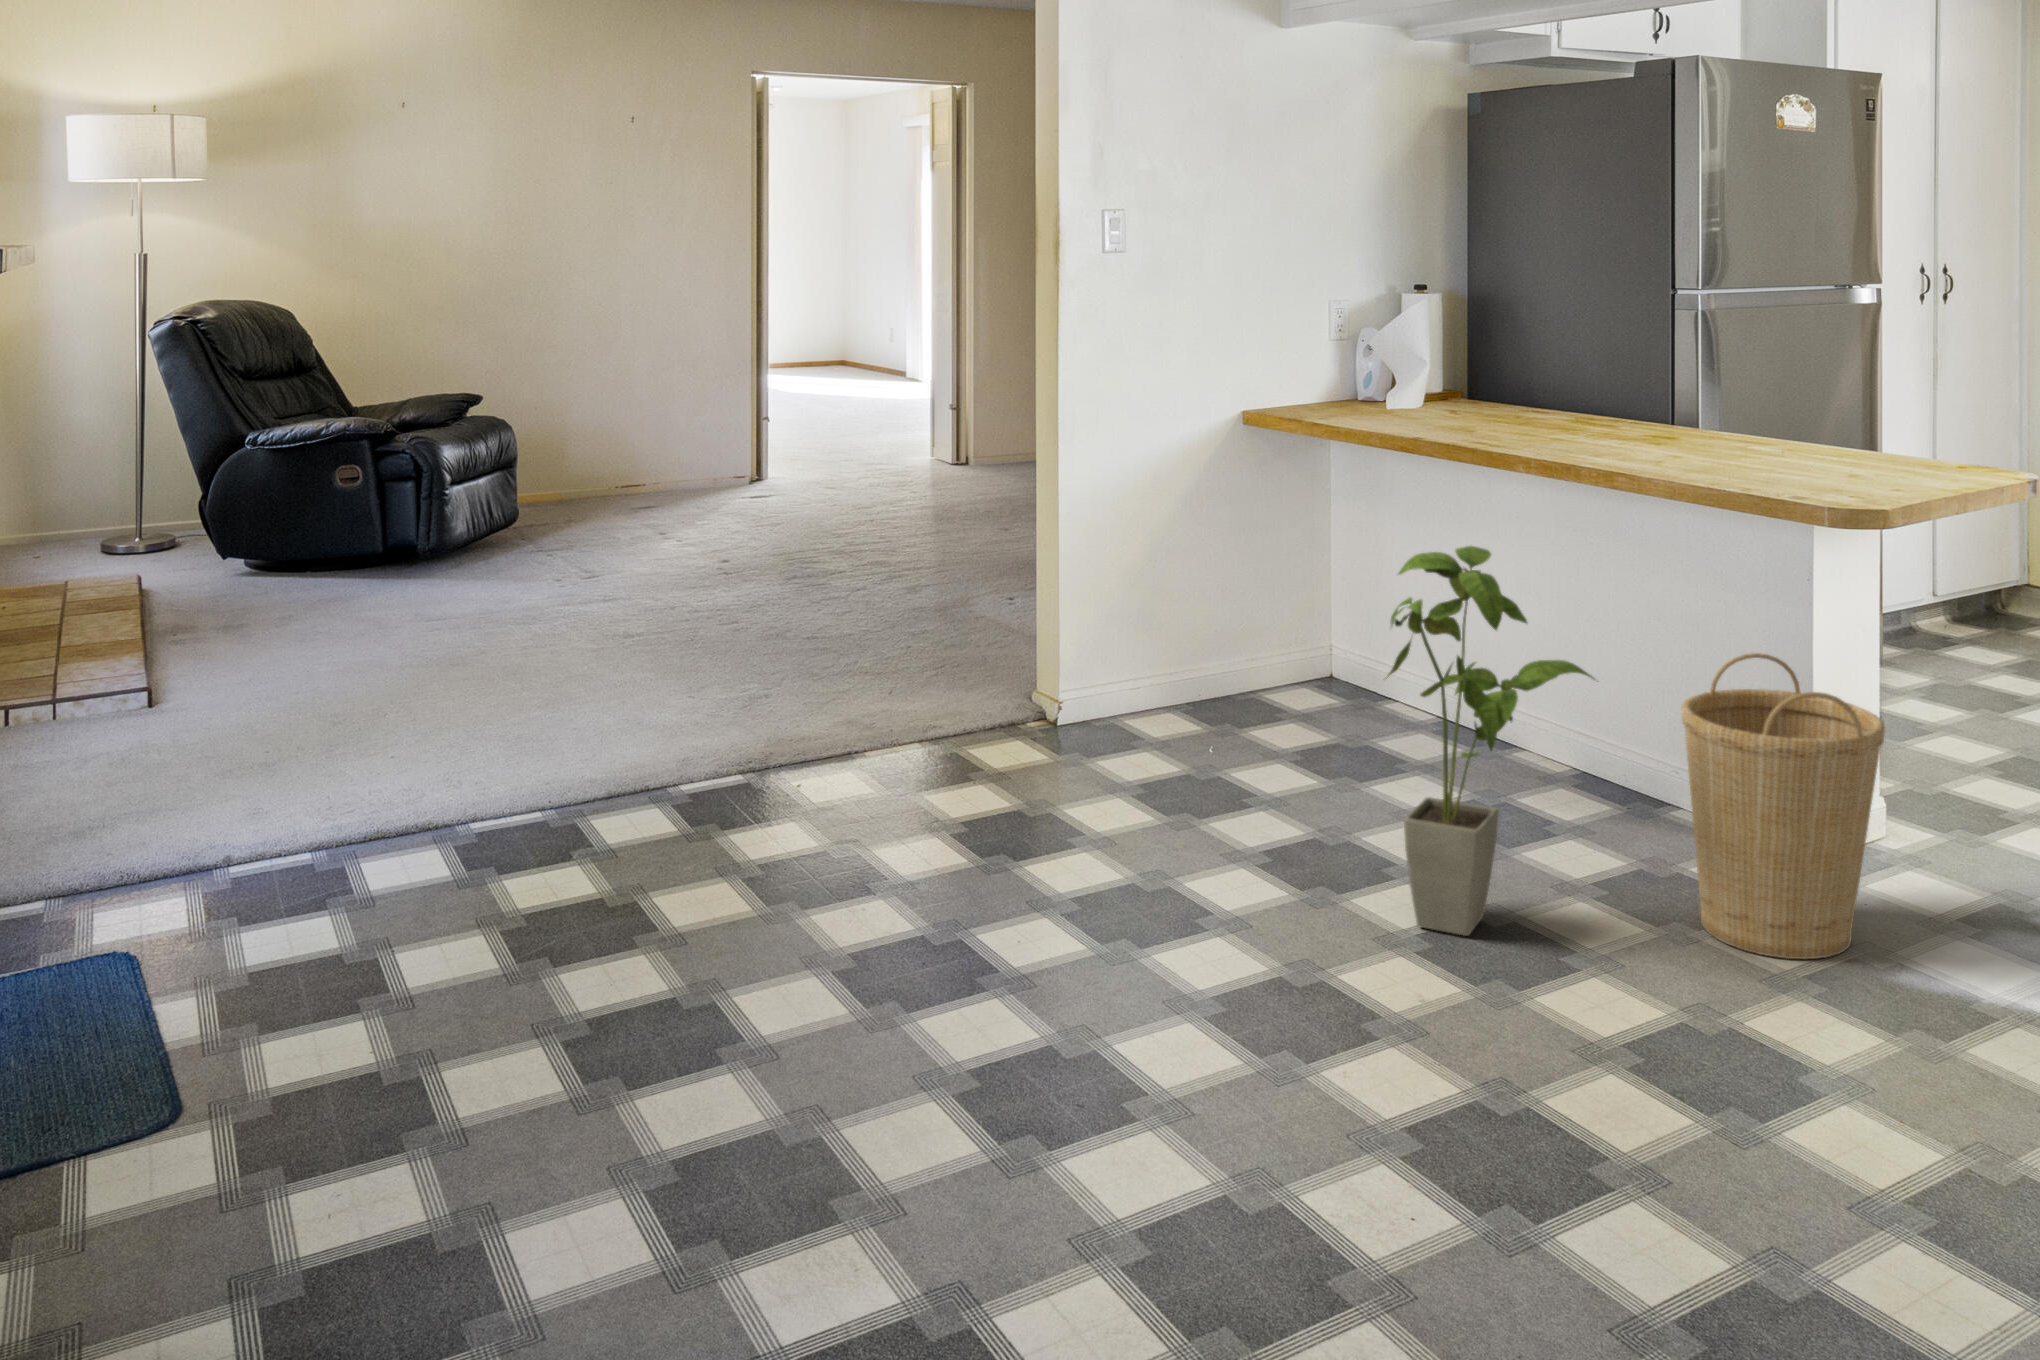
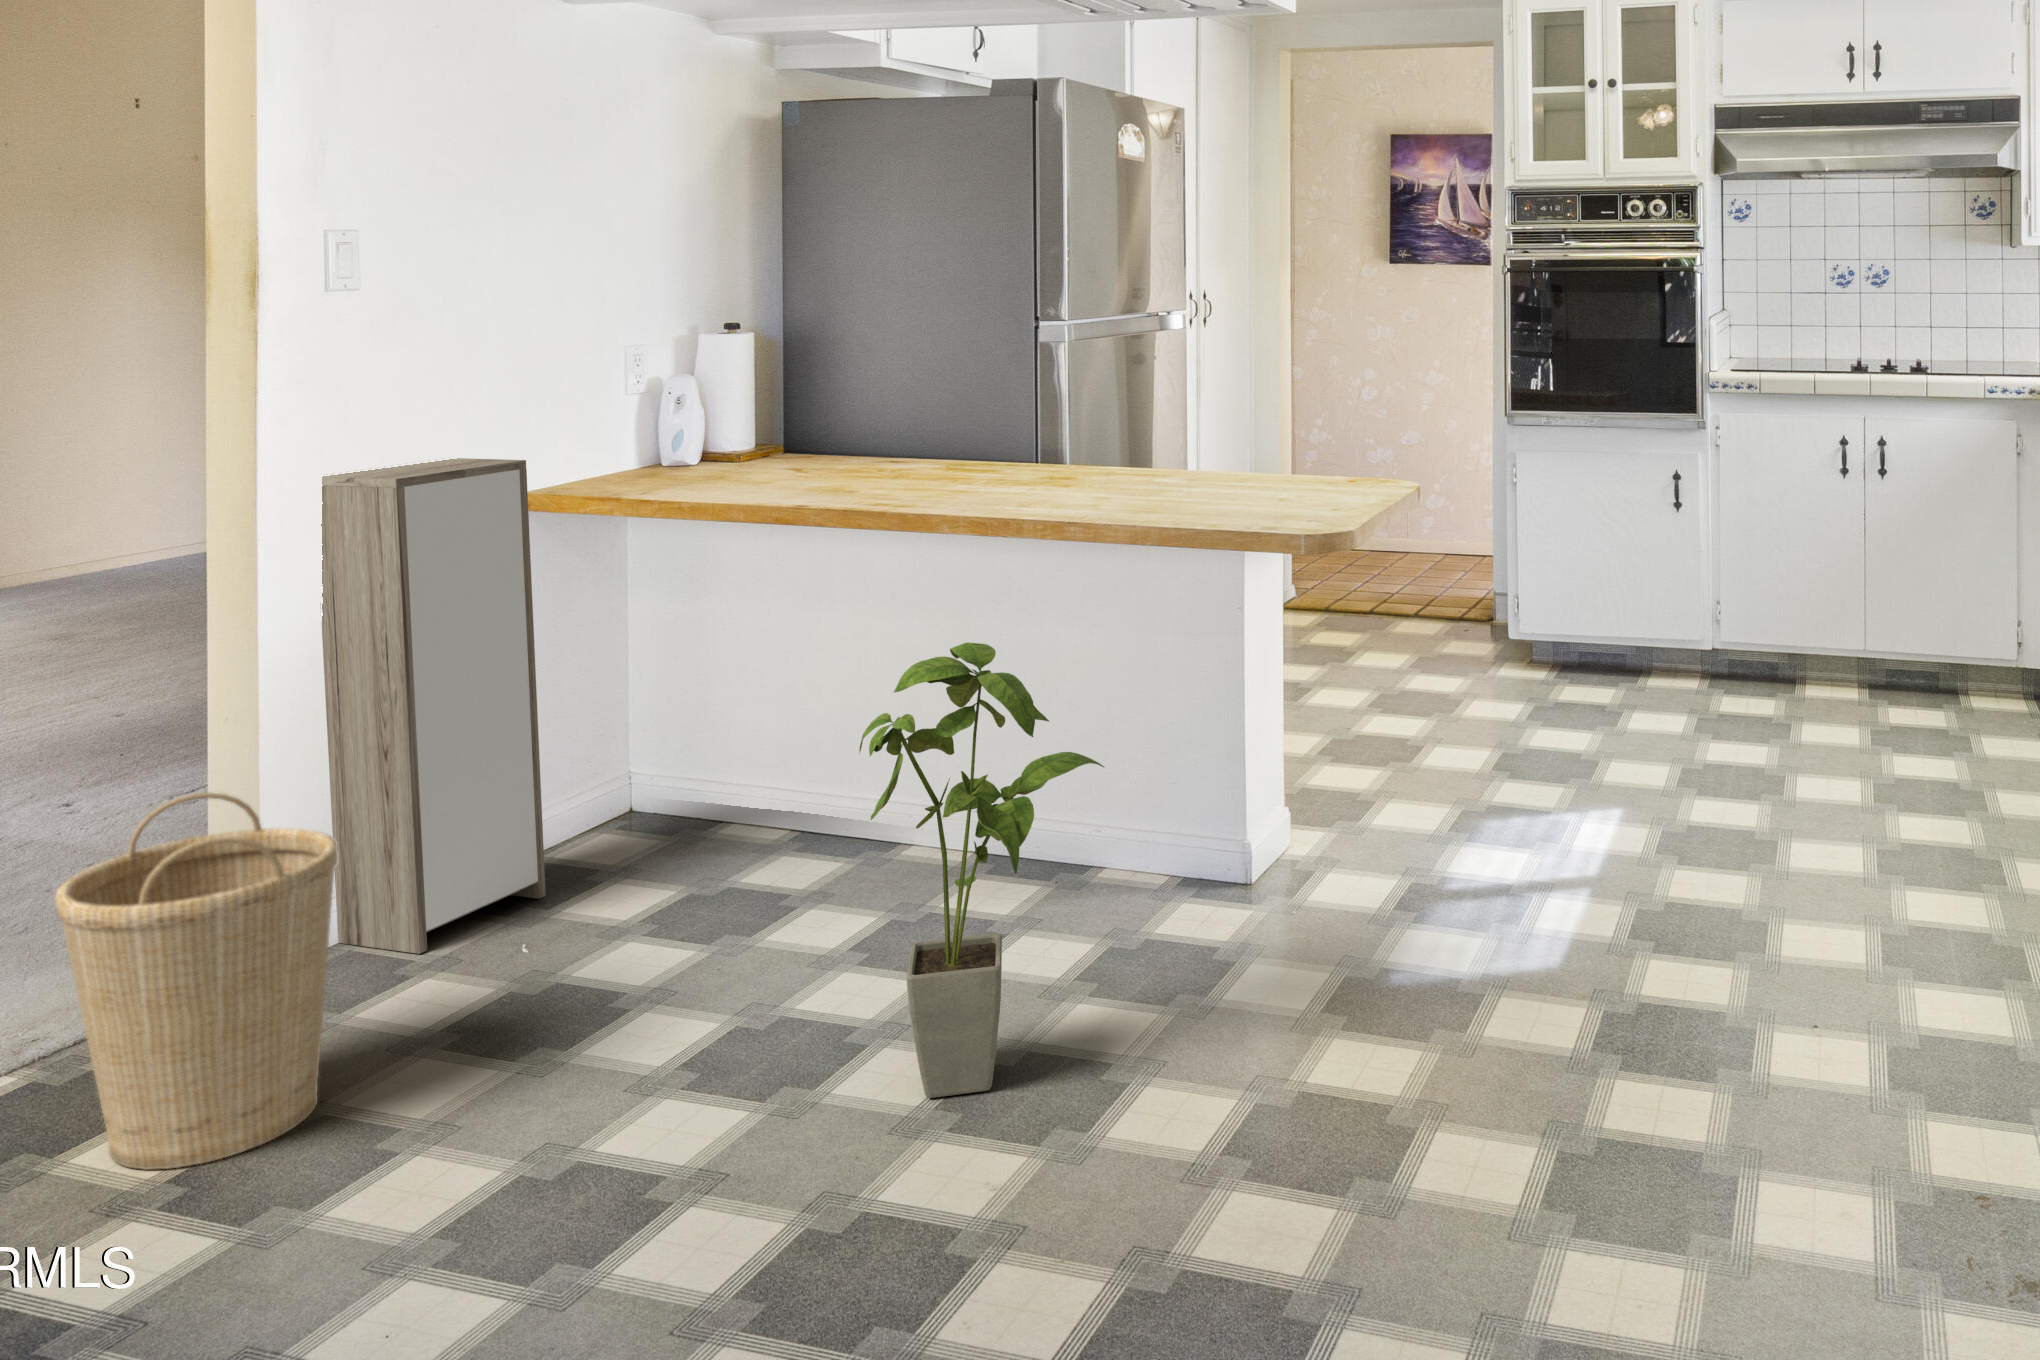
storage cabinet: none [1108,370,1247,736] -> present [320,458,546,954]
basket: present [1682,653,1885,959] -> present [55,793,338,1170]

